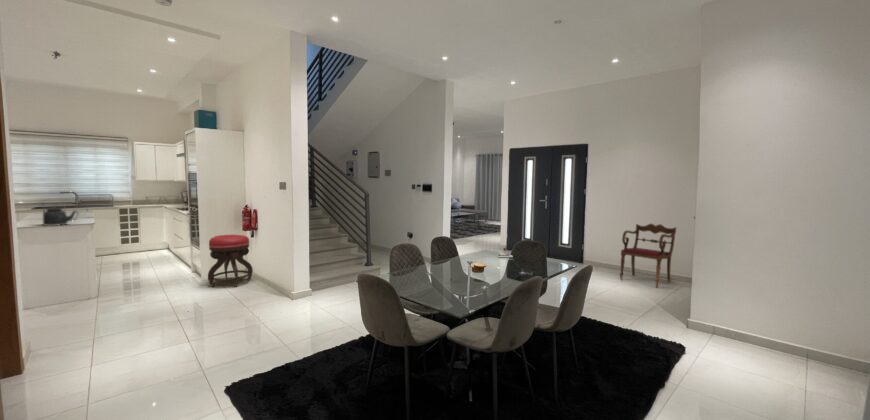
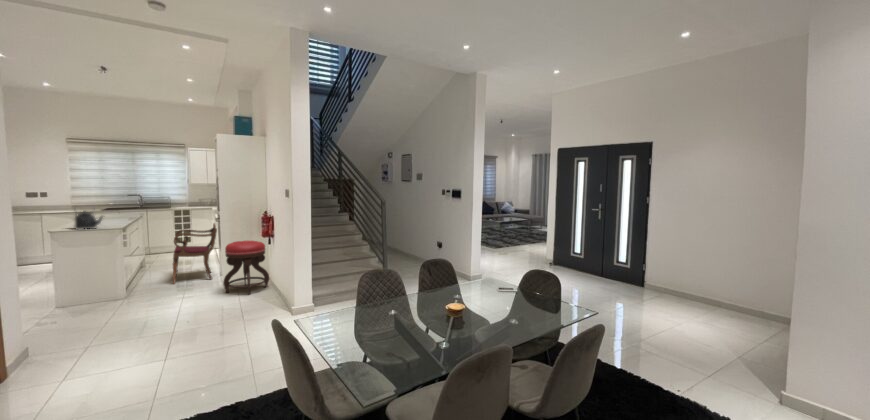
armchair: present [620,224,676,288] -> present [173,224,217,284]

